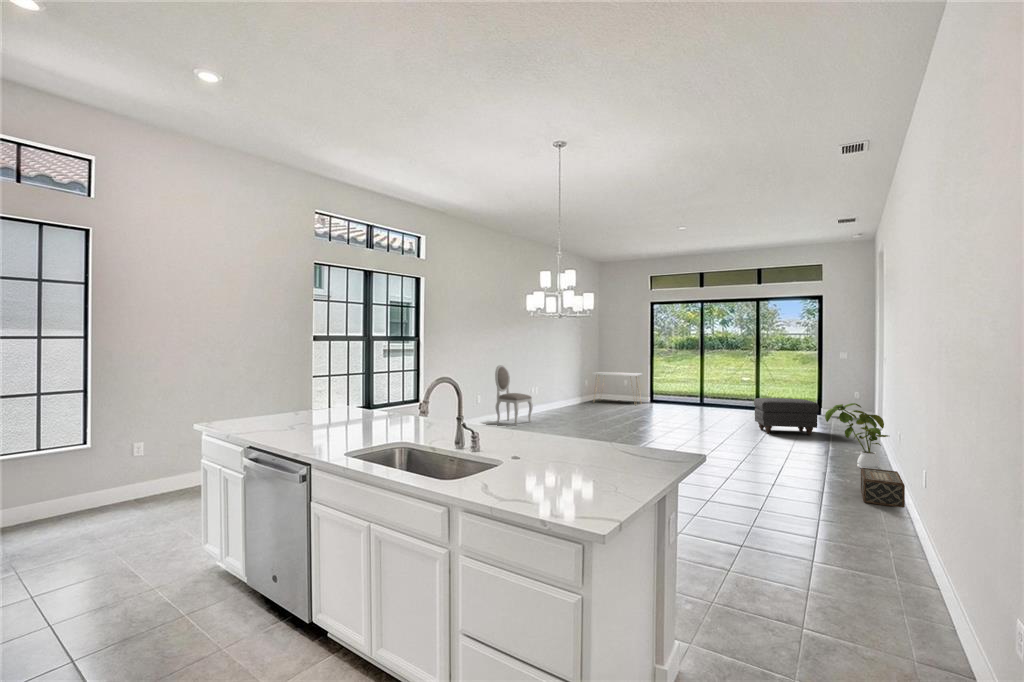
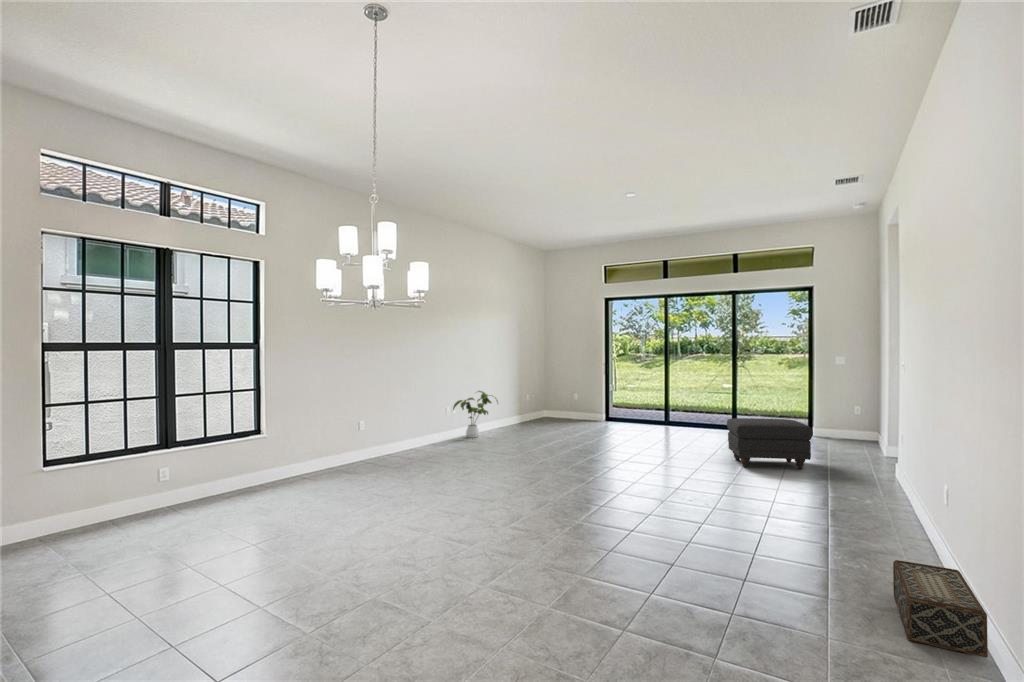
dining chair: present [495,365,533,425] -> none [392,378,443,458]
console table: present [592,372,643,401] -> none [537,382,598,423]
house plant: present [825,403,888,469] -> present [453,391,496,438]

